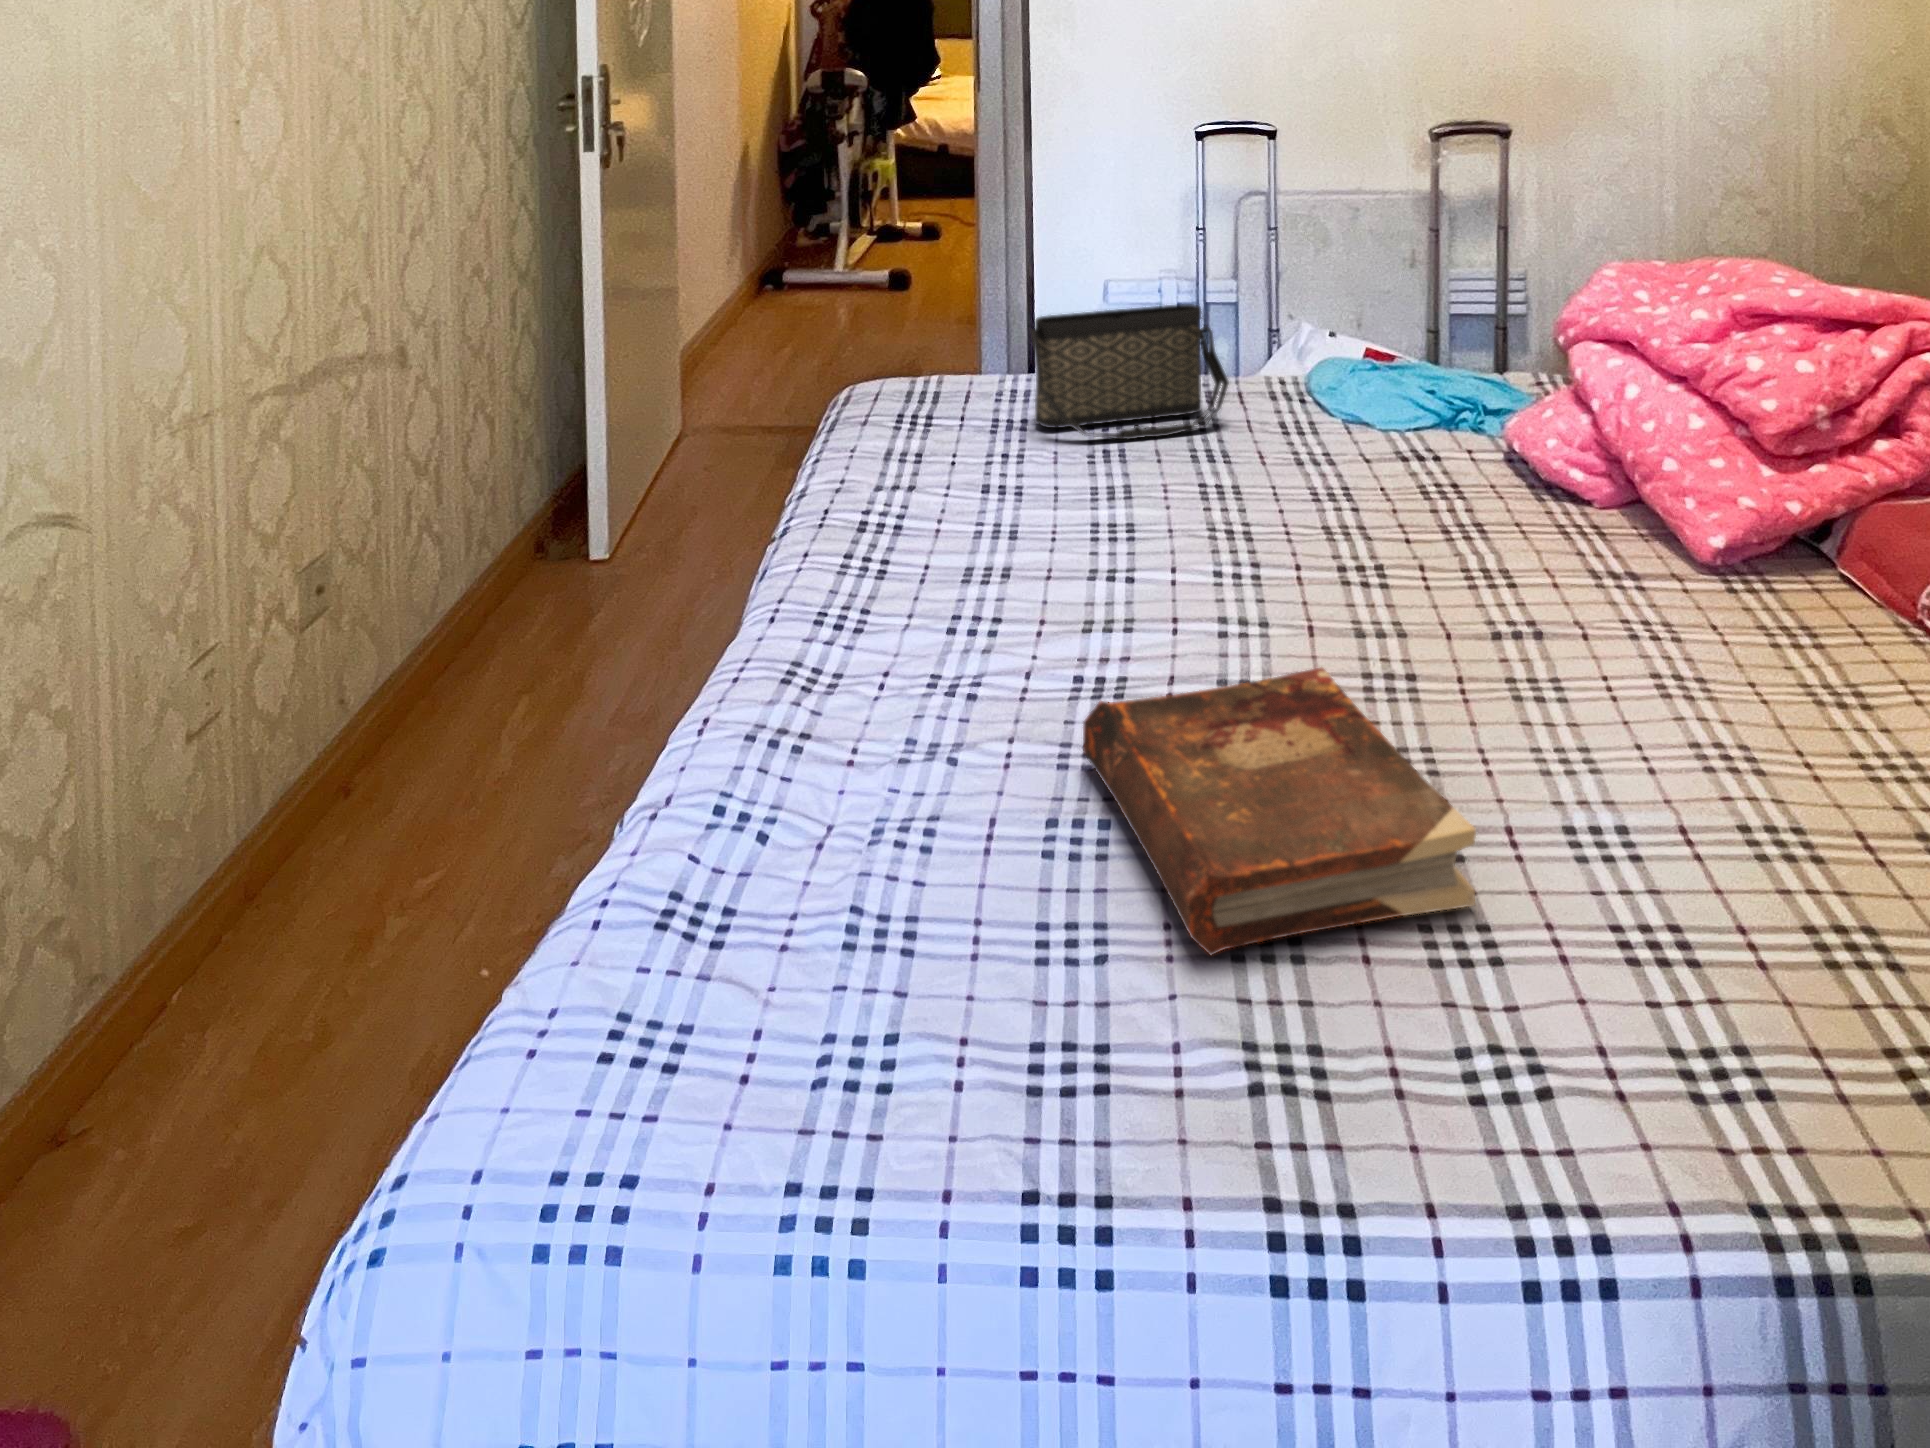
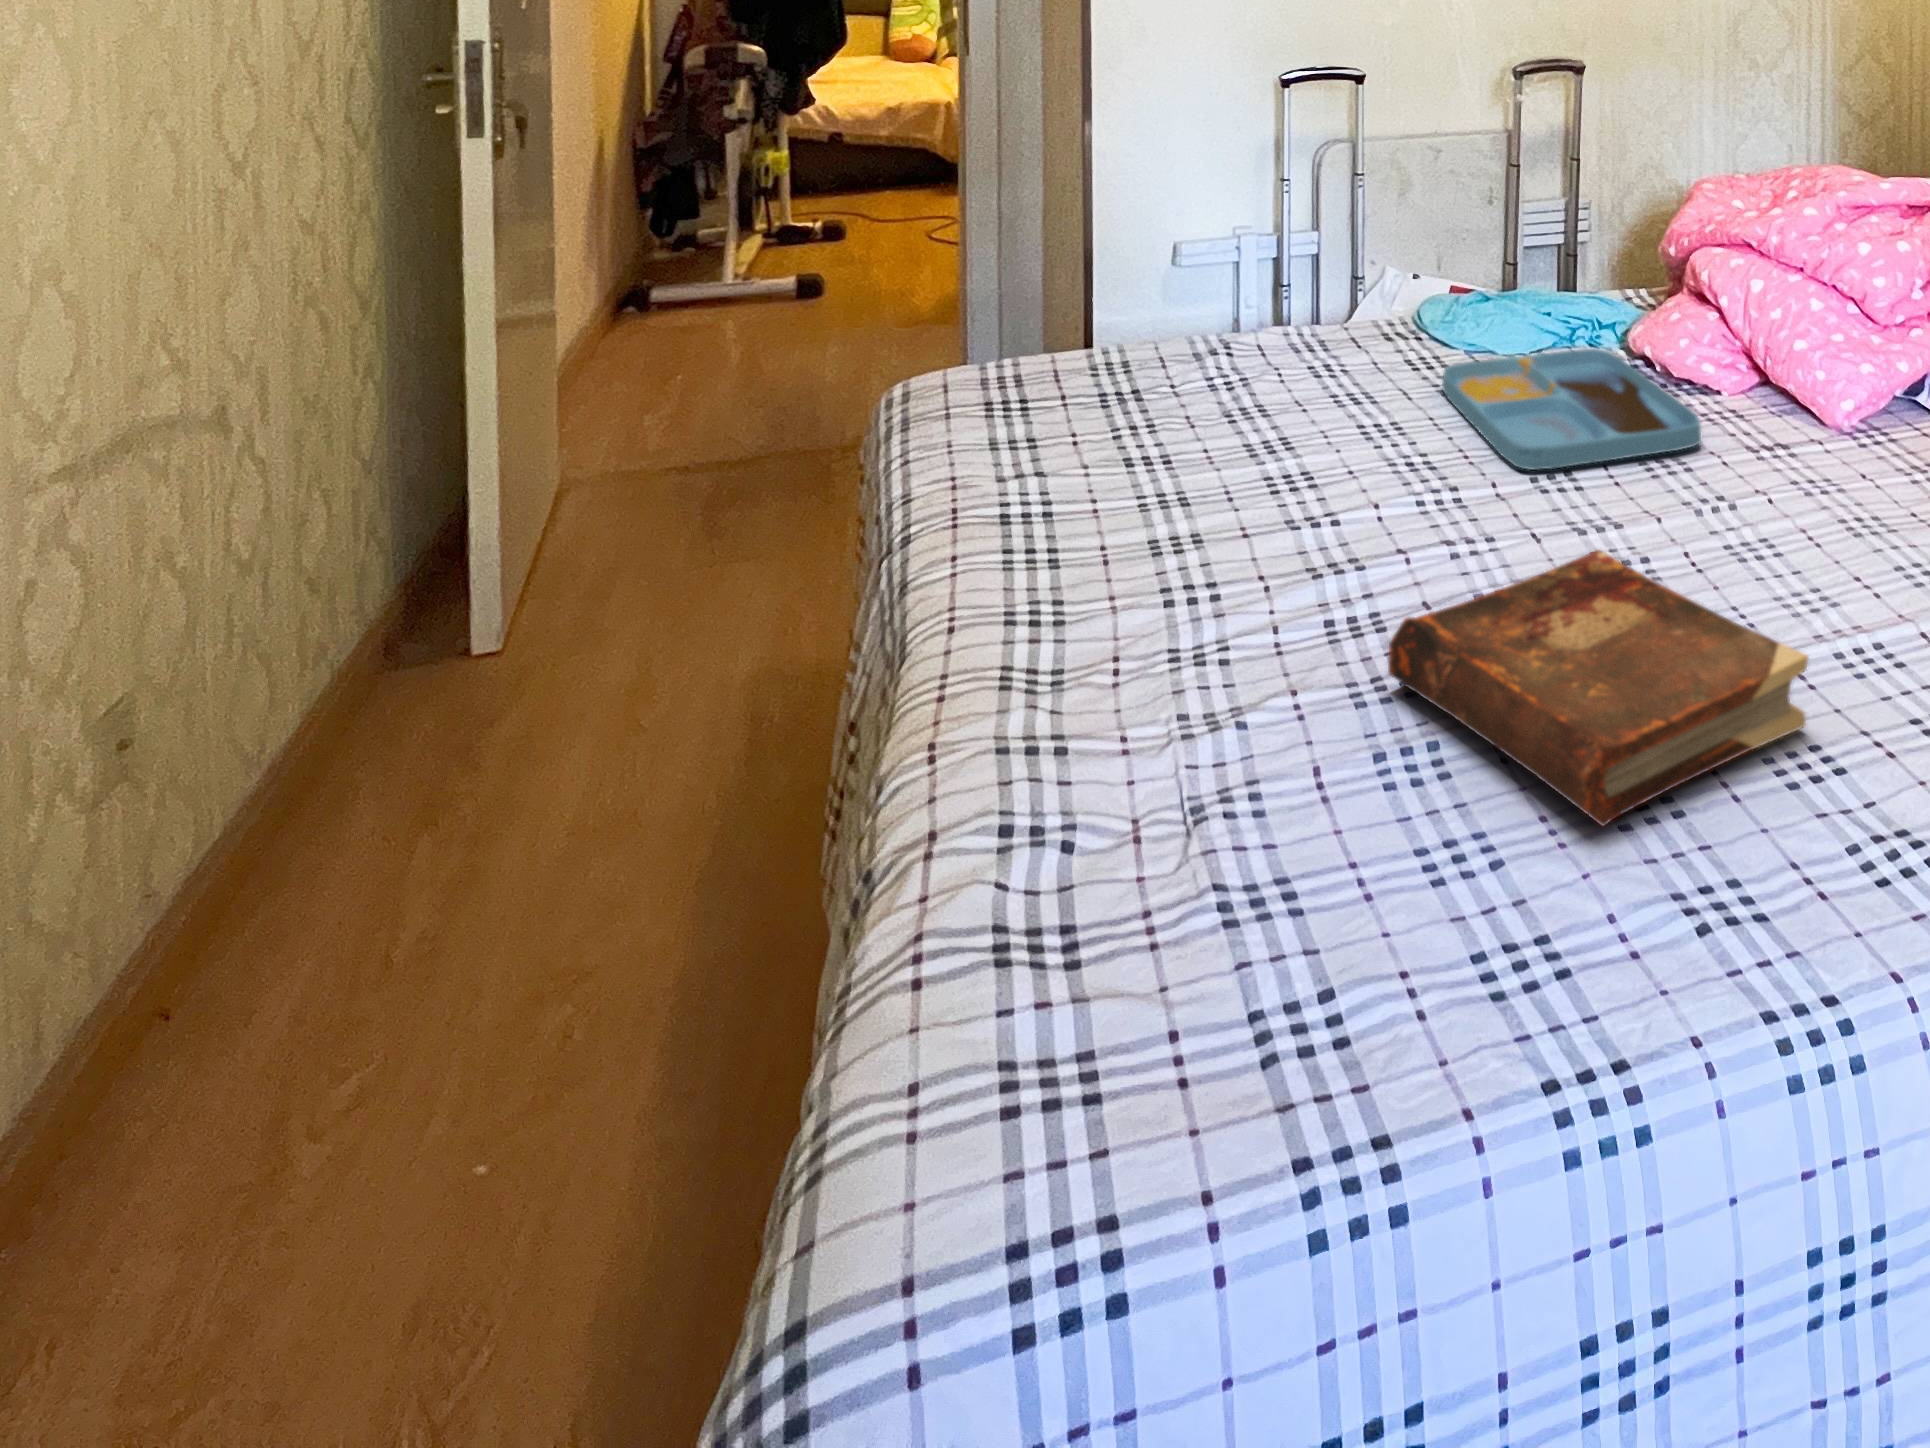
handbag: present [1030,304,1229,439] -> none [1159,240,1366,383]
tray: none [1286,444,1529,572] -> present [1442,349,1701,470]

